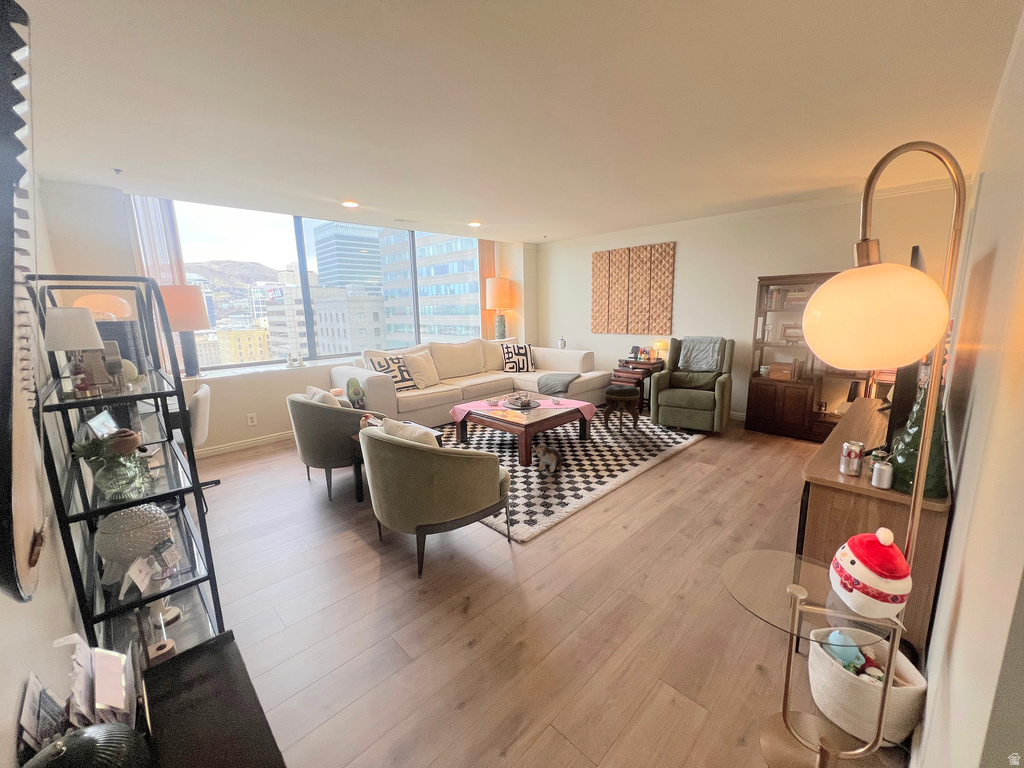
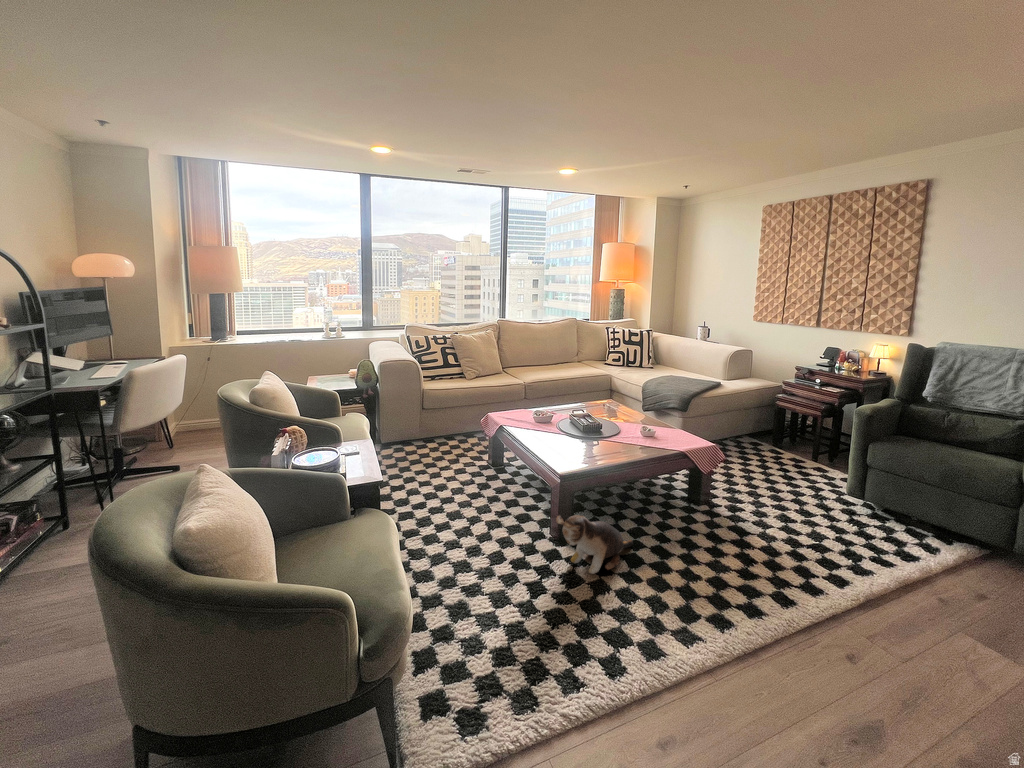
footstool: present [604,385,640,432] -> none [745,411,828,501]

